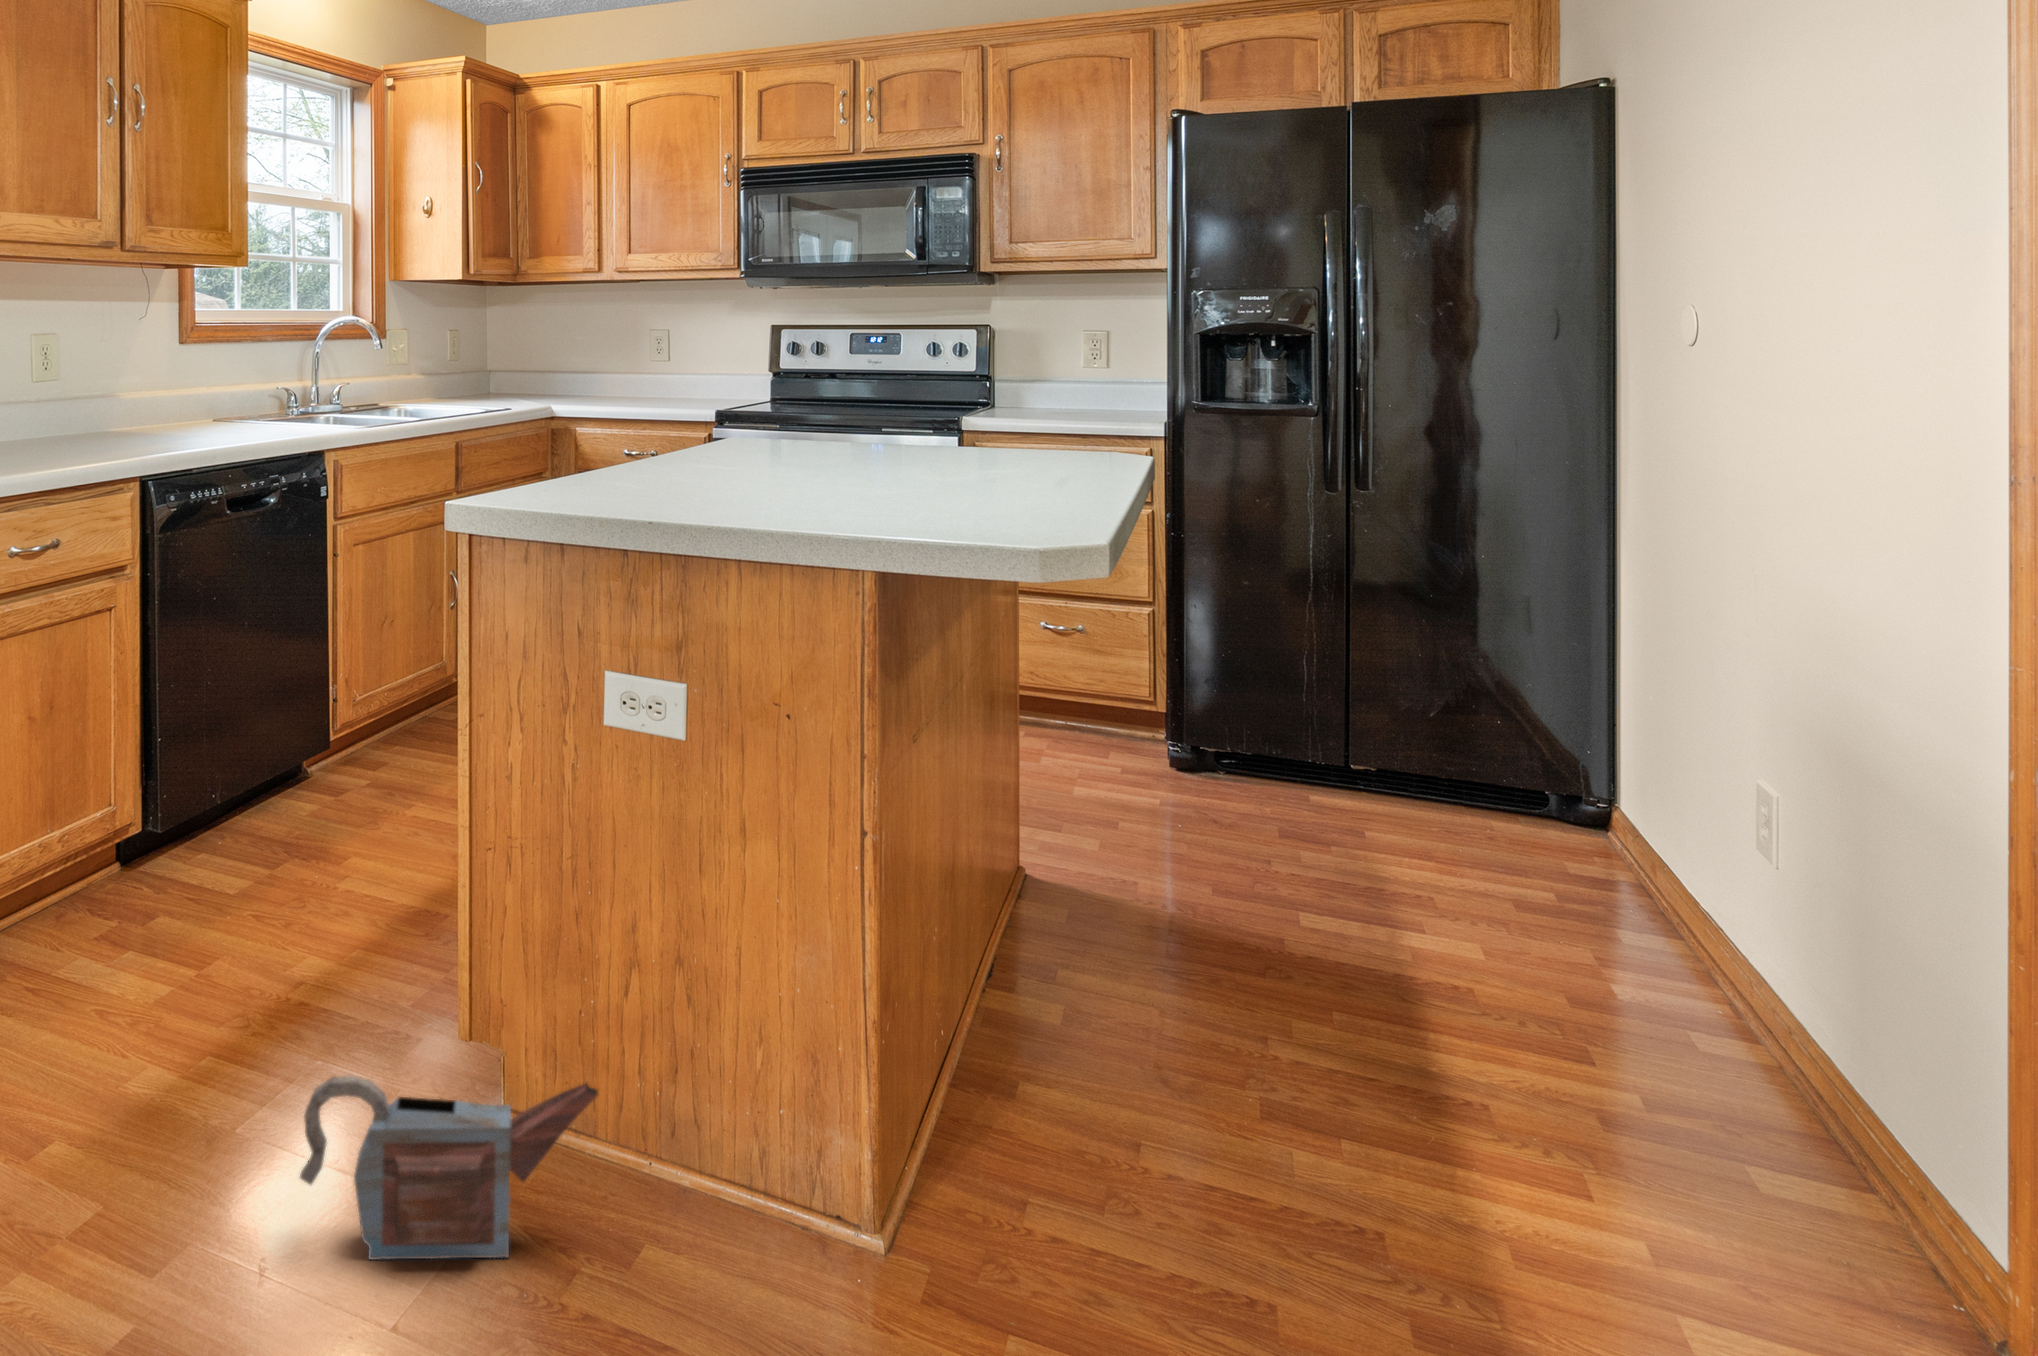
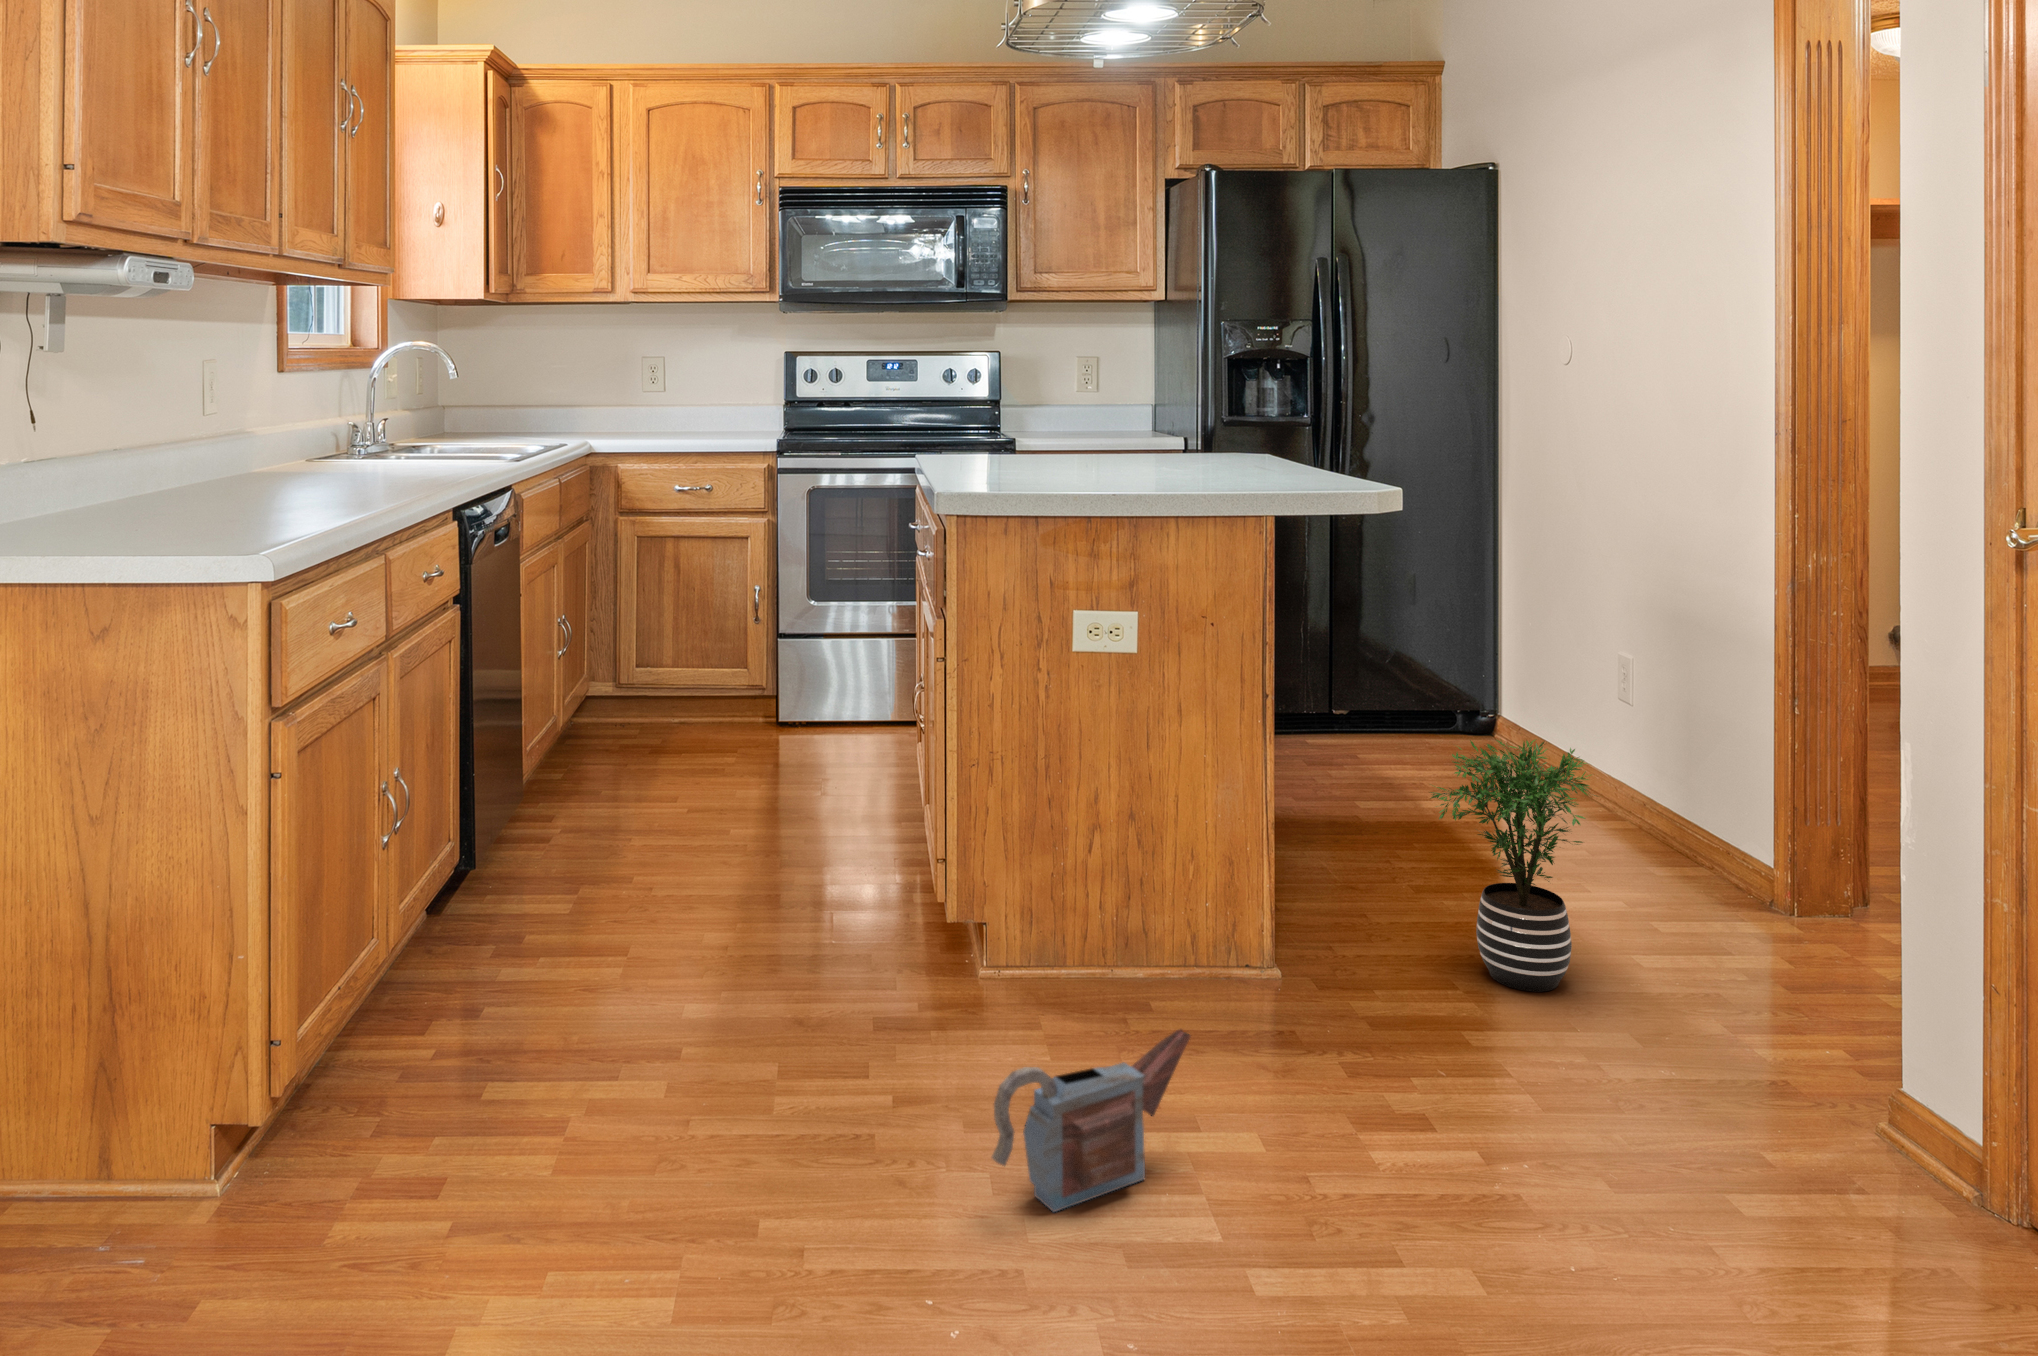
potted plant: none [1166,804,1447,1185] -> present [1430,739,1595,992]

